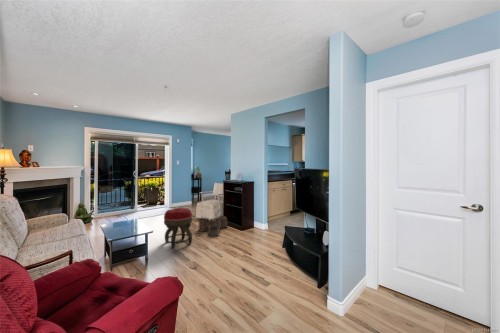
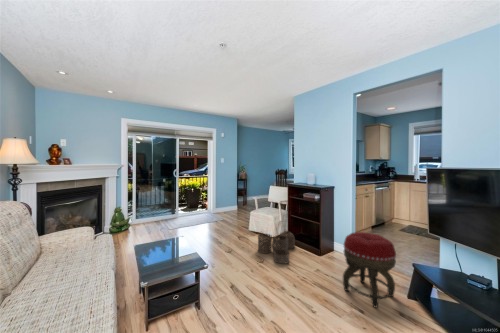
footstool: present [164,208,192,248] -> present [343,232,396,307]

